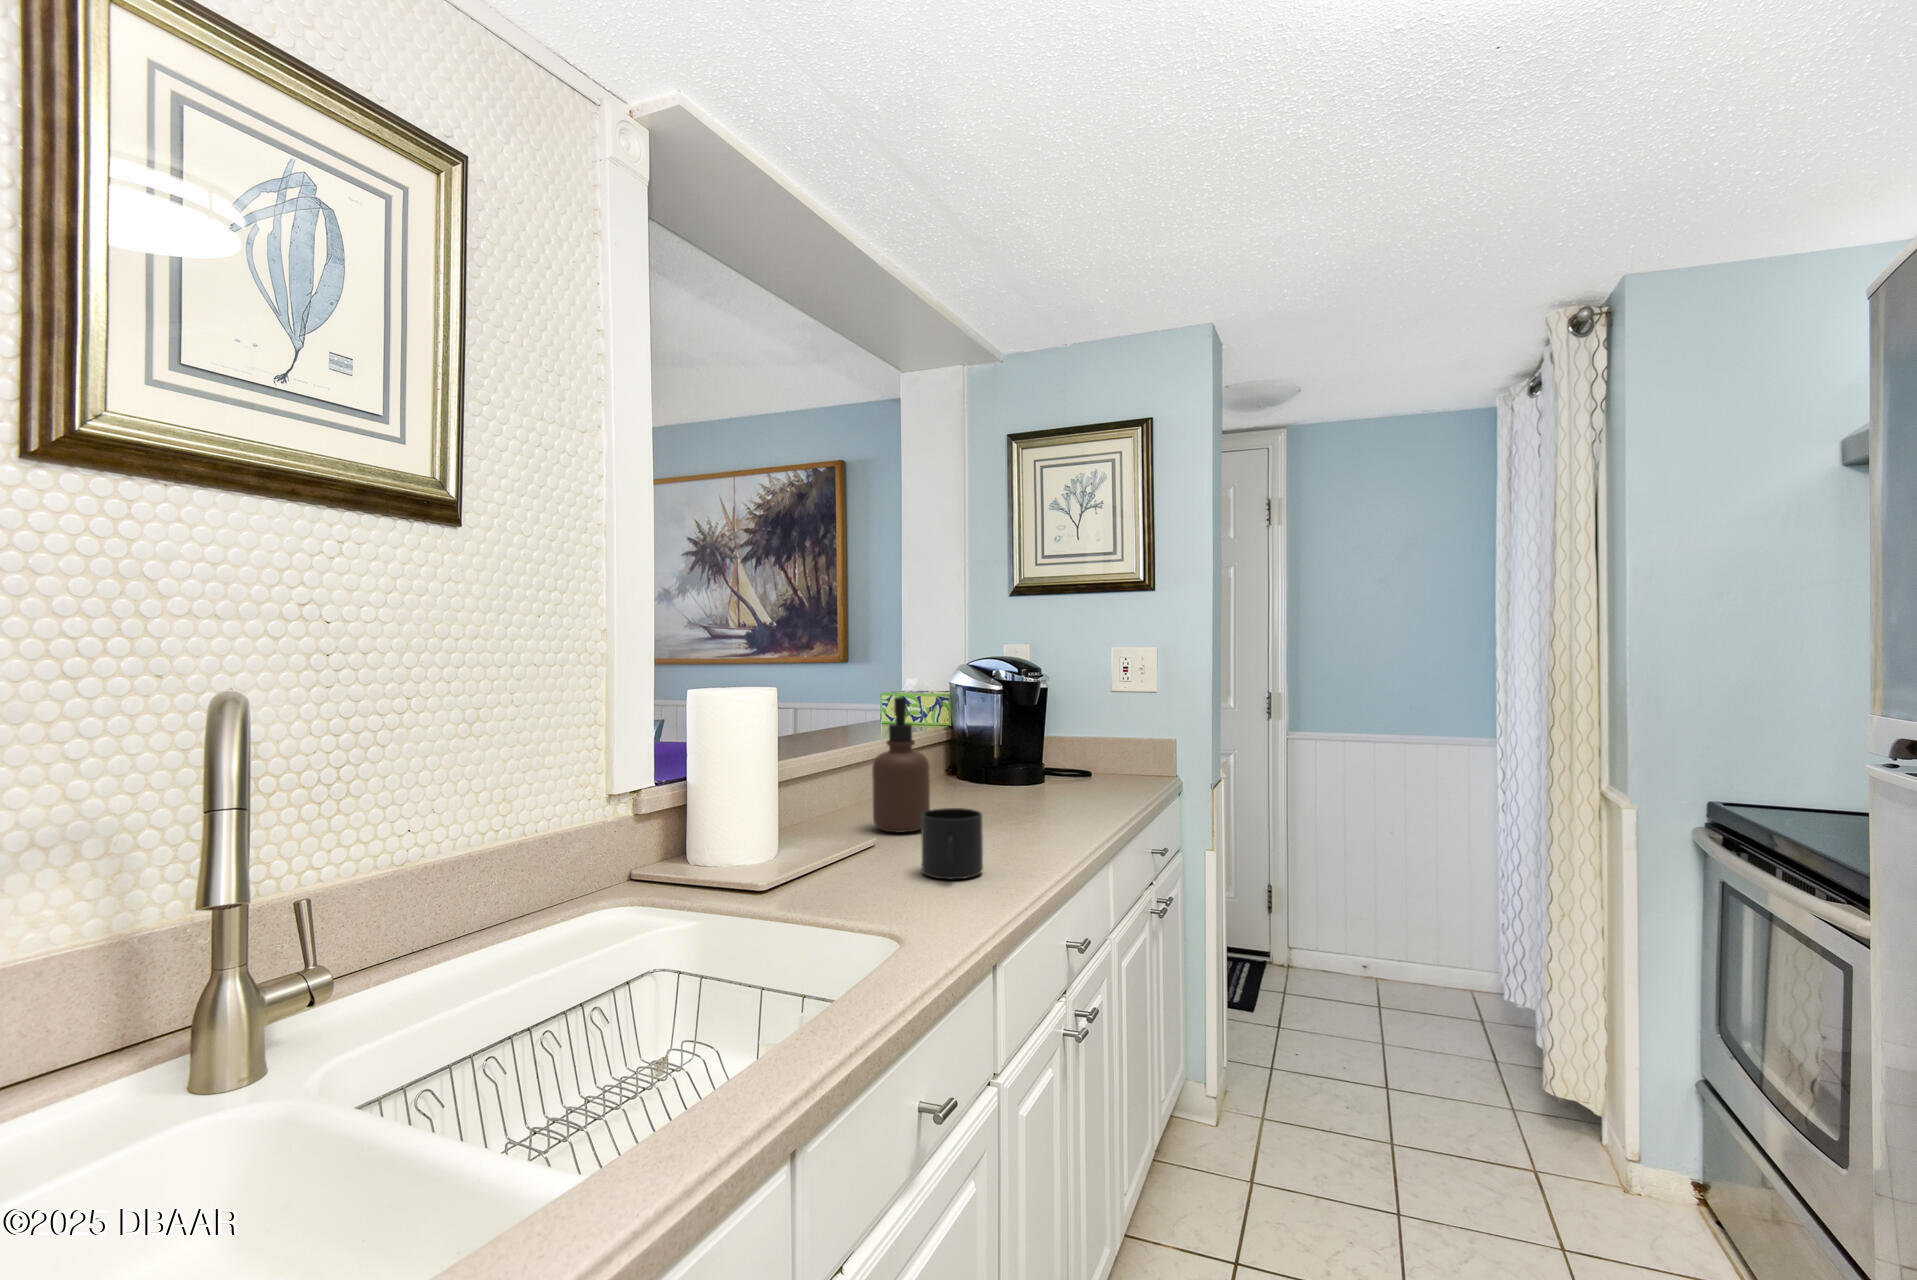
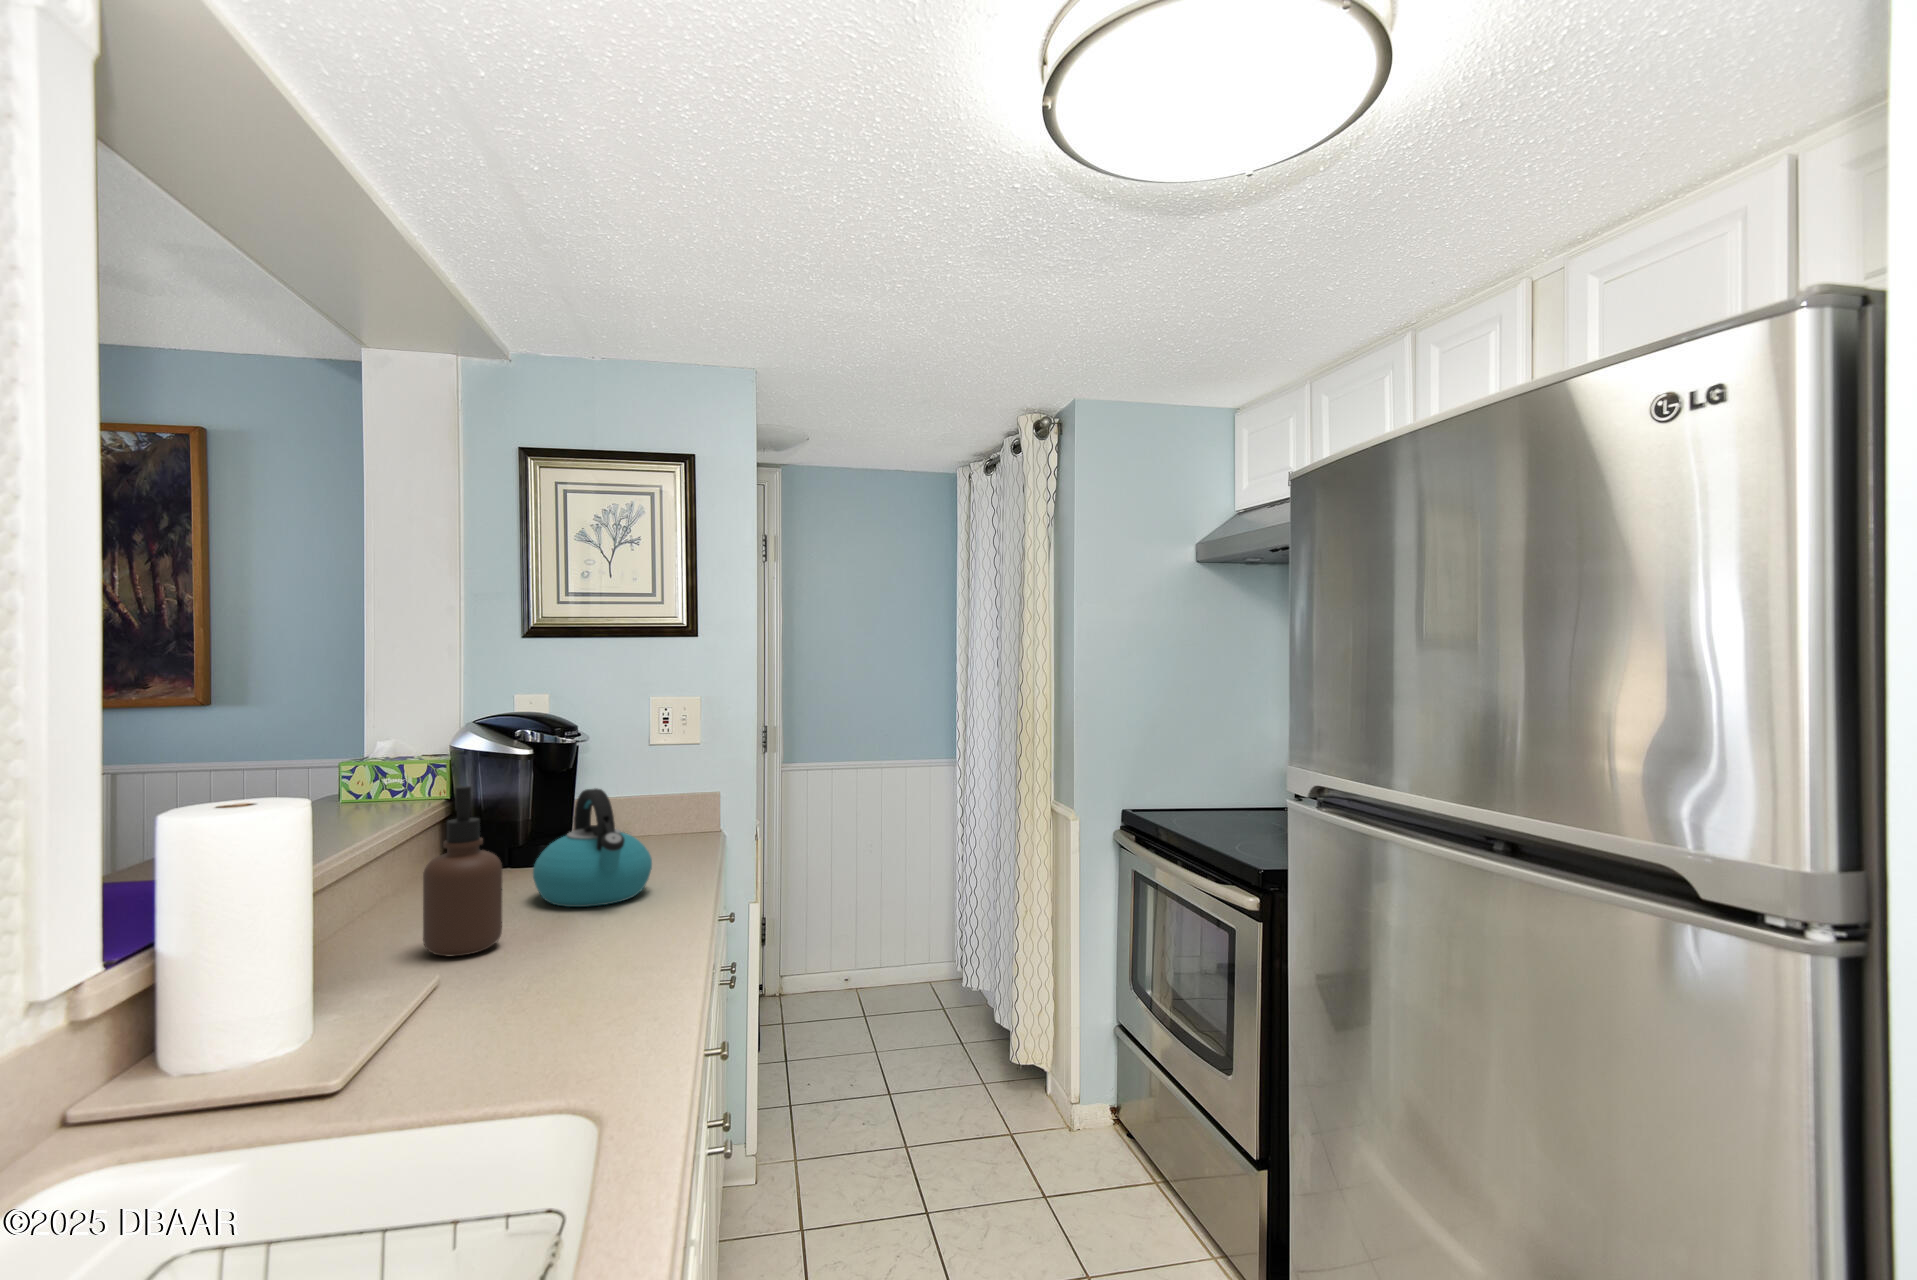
kettle: none [977,715,1075,815] -> present [533,789,652,907]
mug: present [921,808,983,879] -> none [551,919,628,1009]

